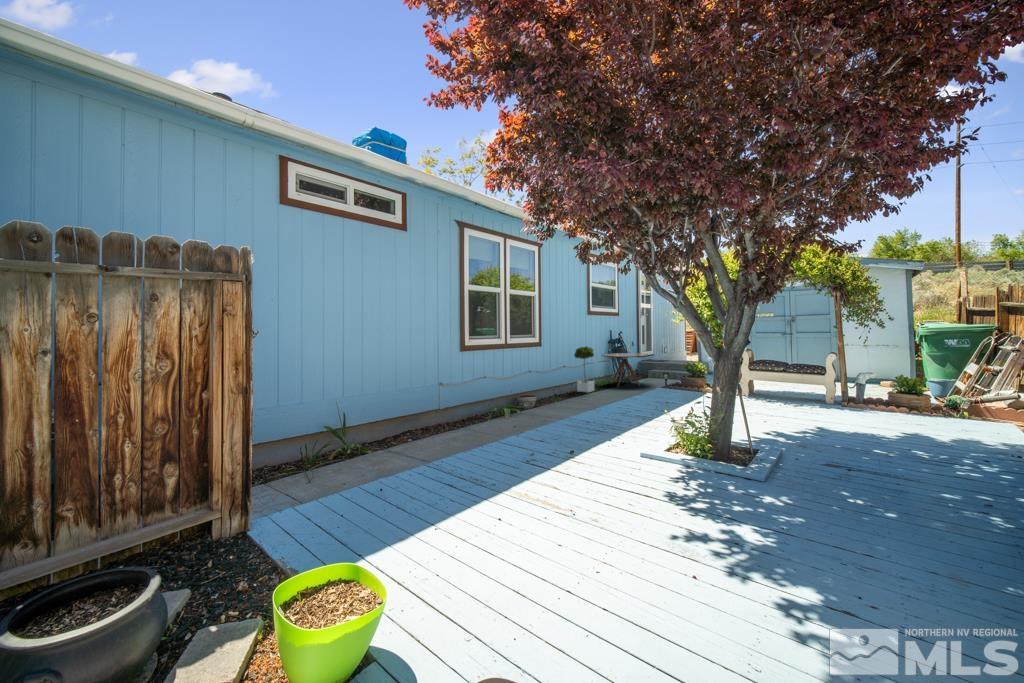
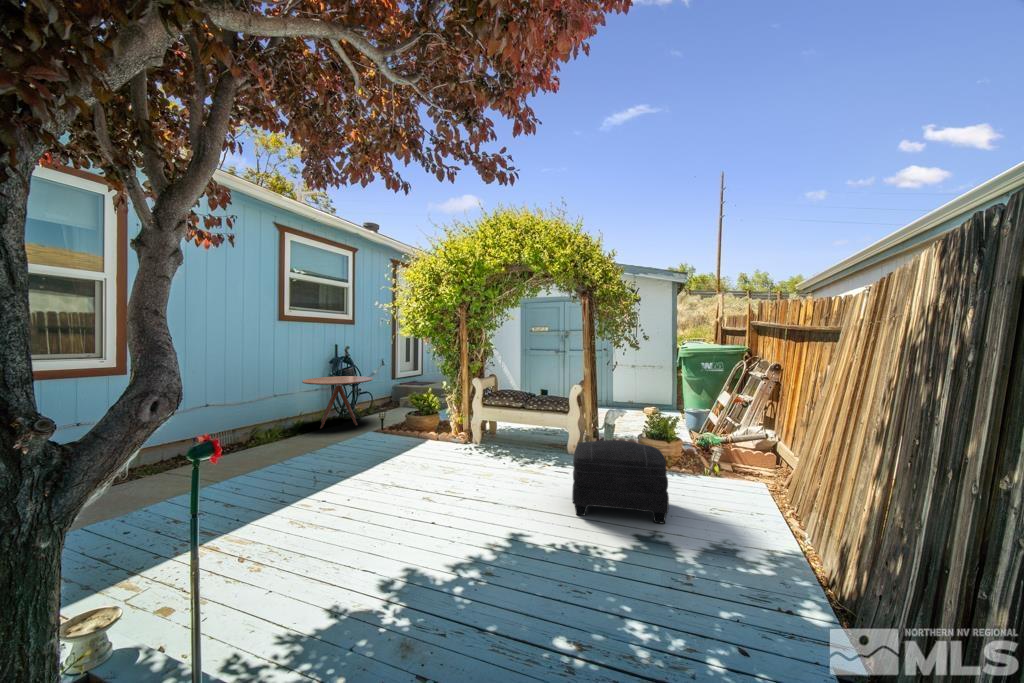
potted tree: present [574,346,594,392] -> none [228,368,268,444]
ottoman: none [849,385,928,432] -> present [572,440,669,524]

